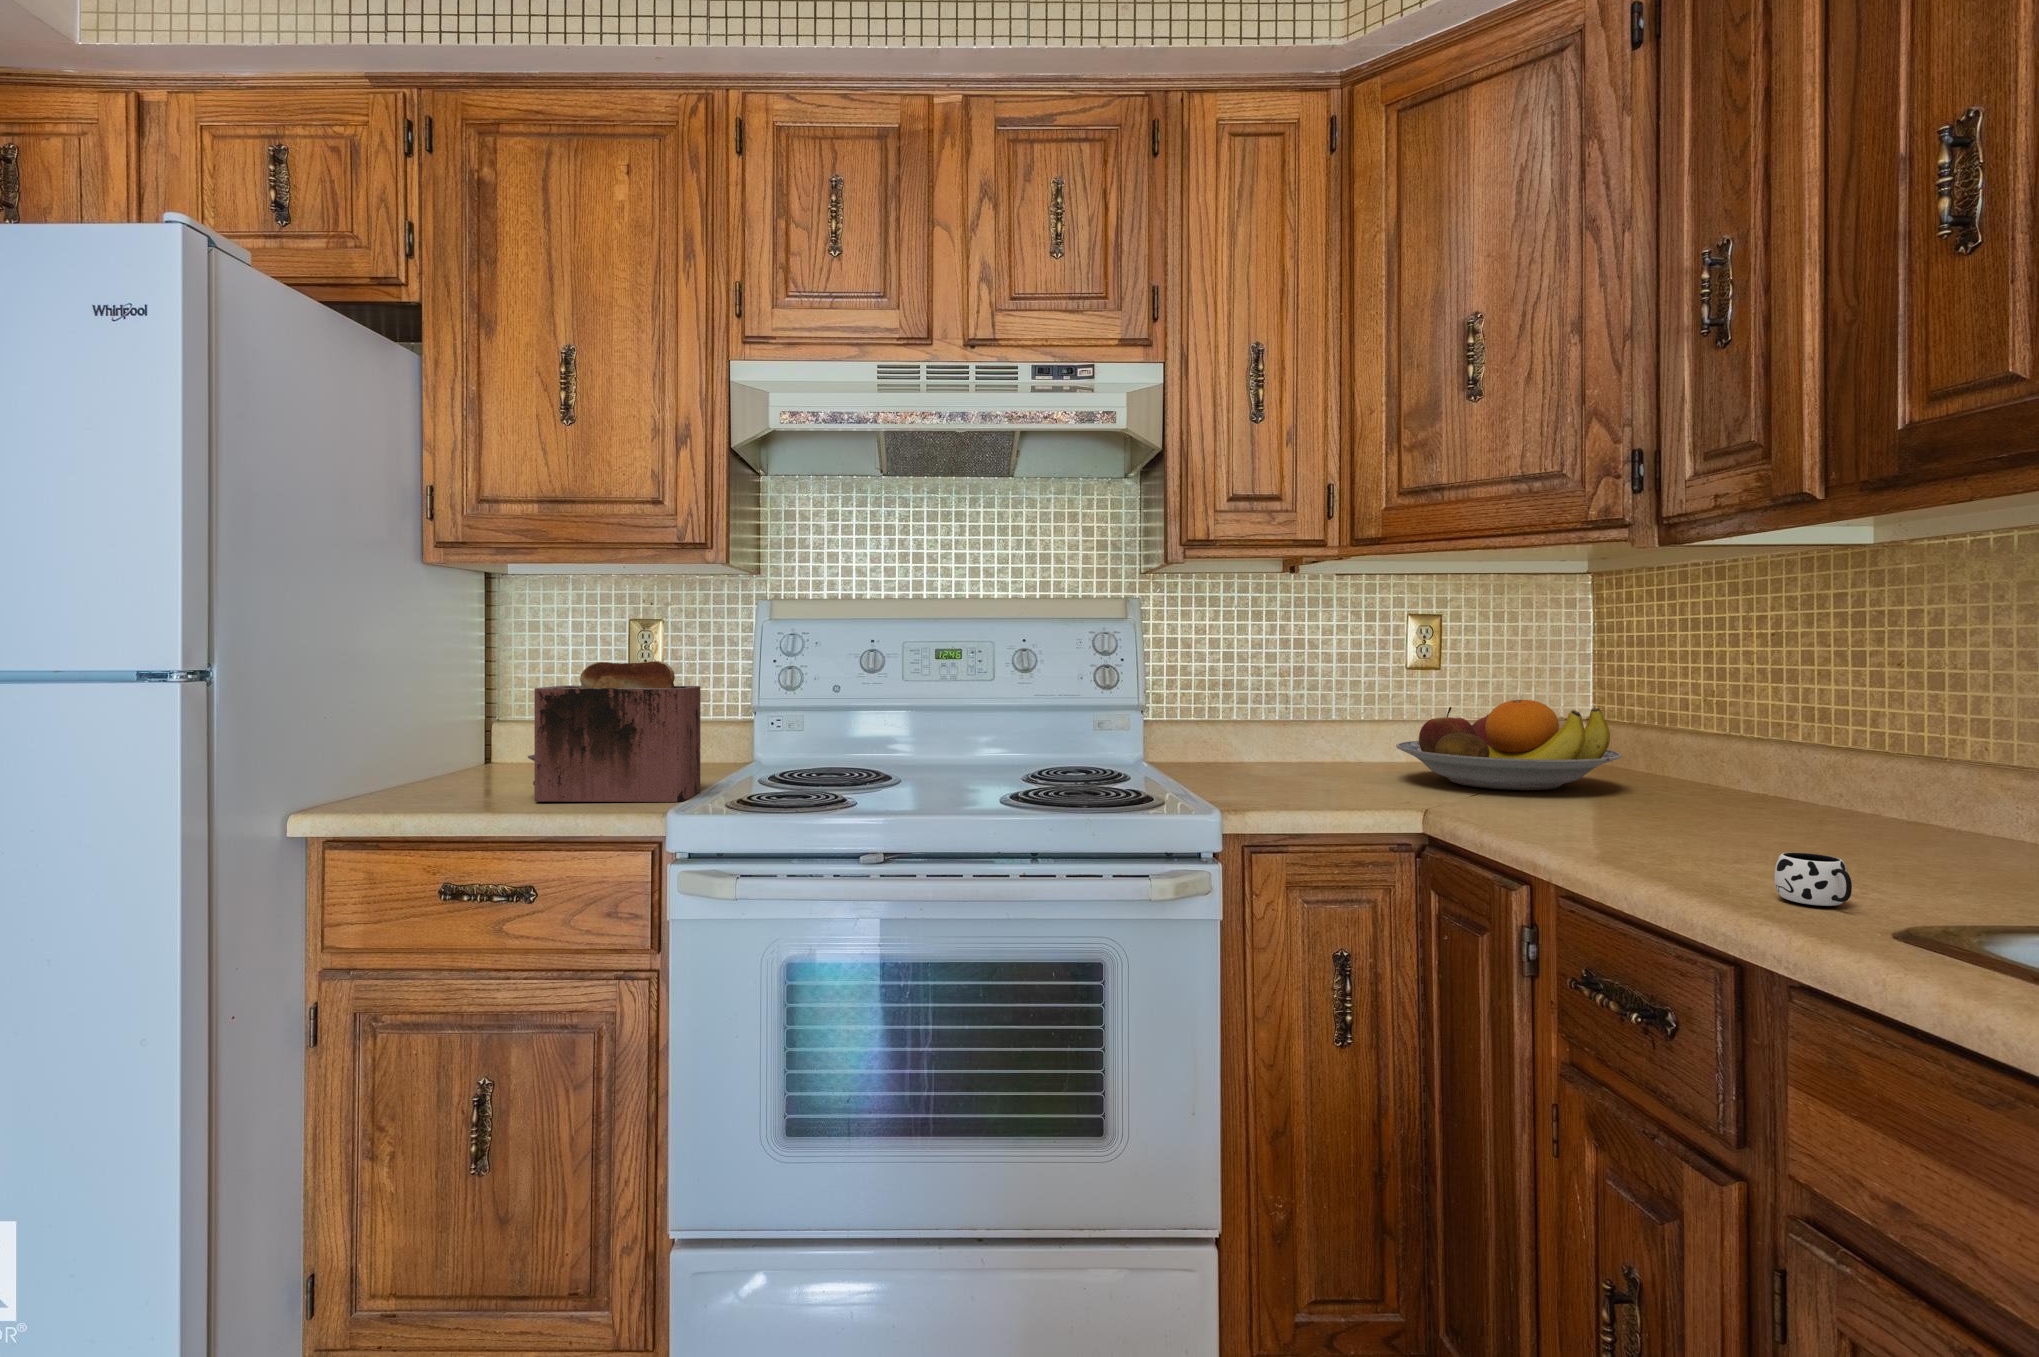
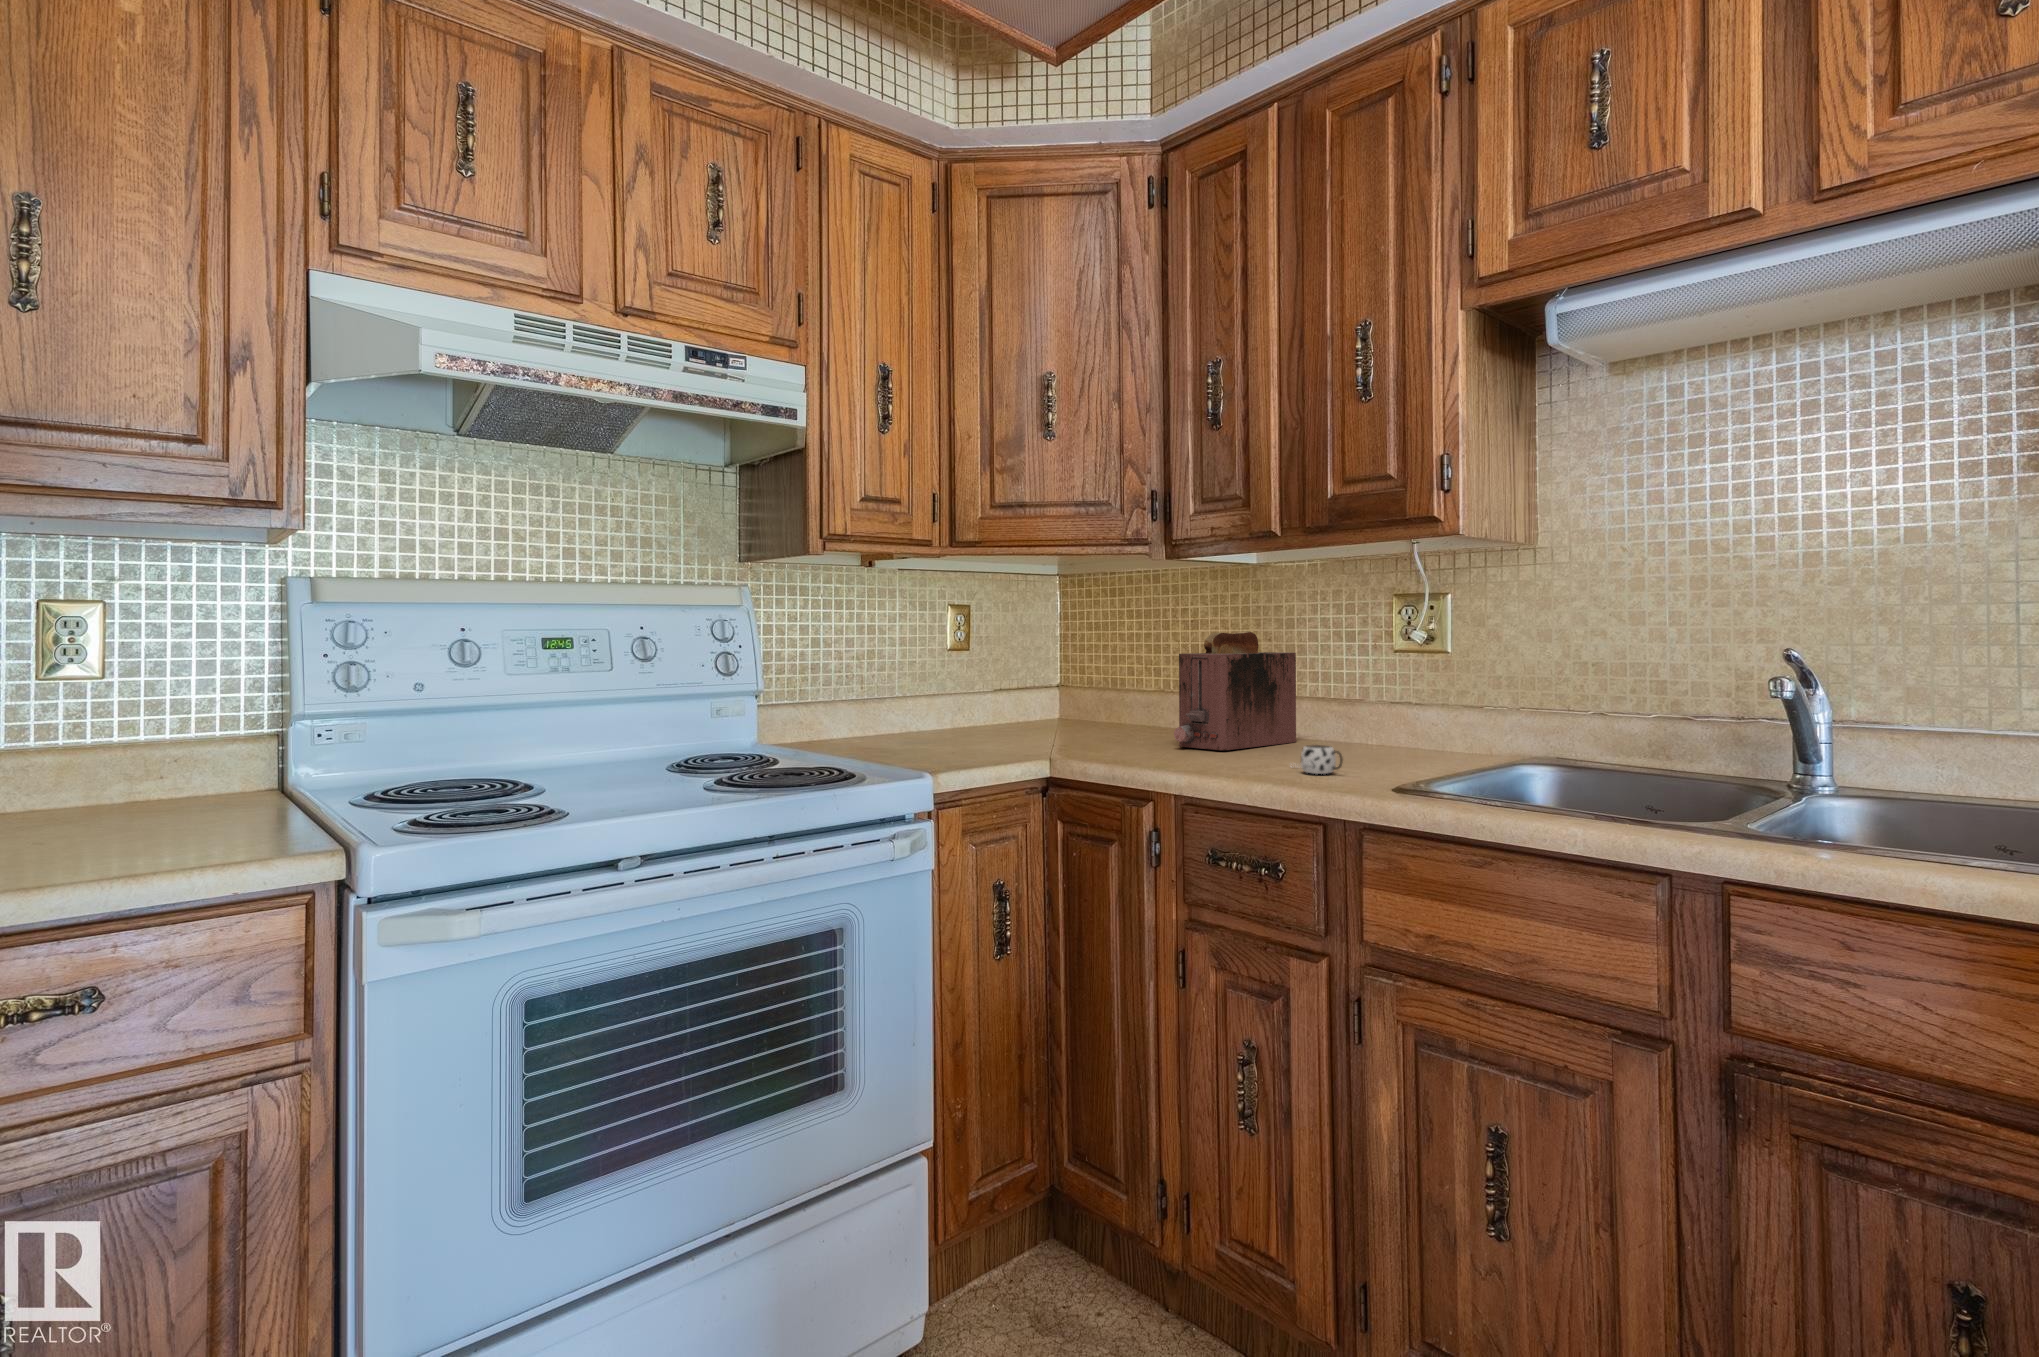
toaster: present [528,661,701,802] -> present [1174,632,1296,750]
fruit bowl: present [1396,700,1621,790] -> none [965,669,1118,738]

